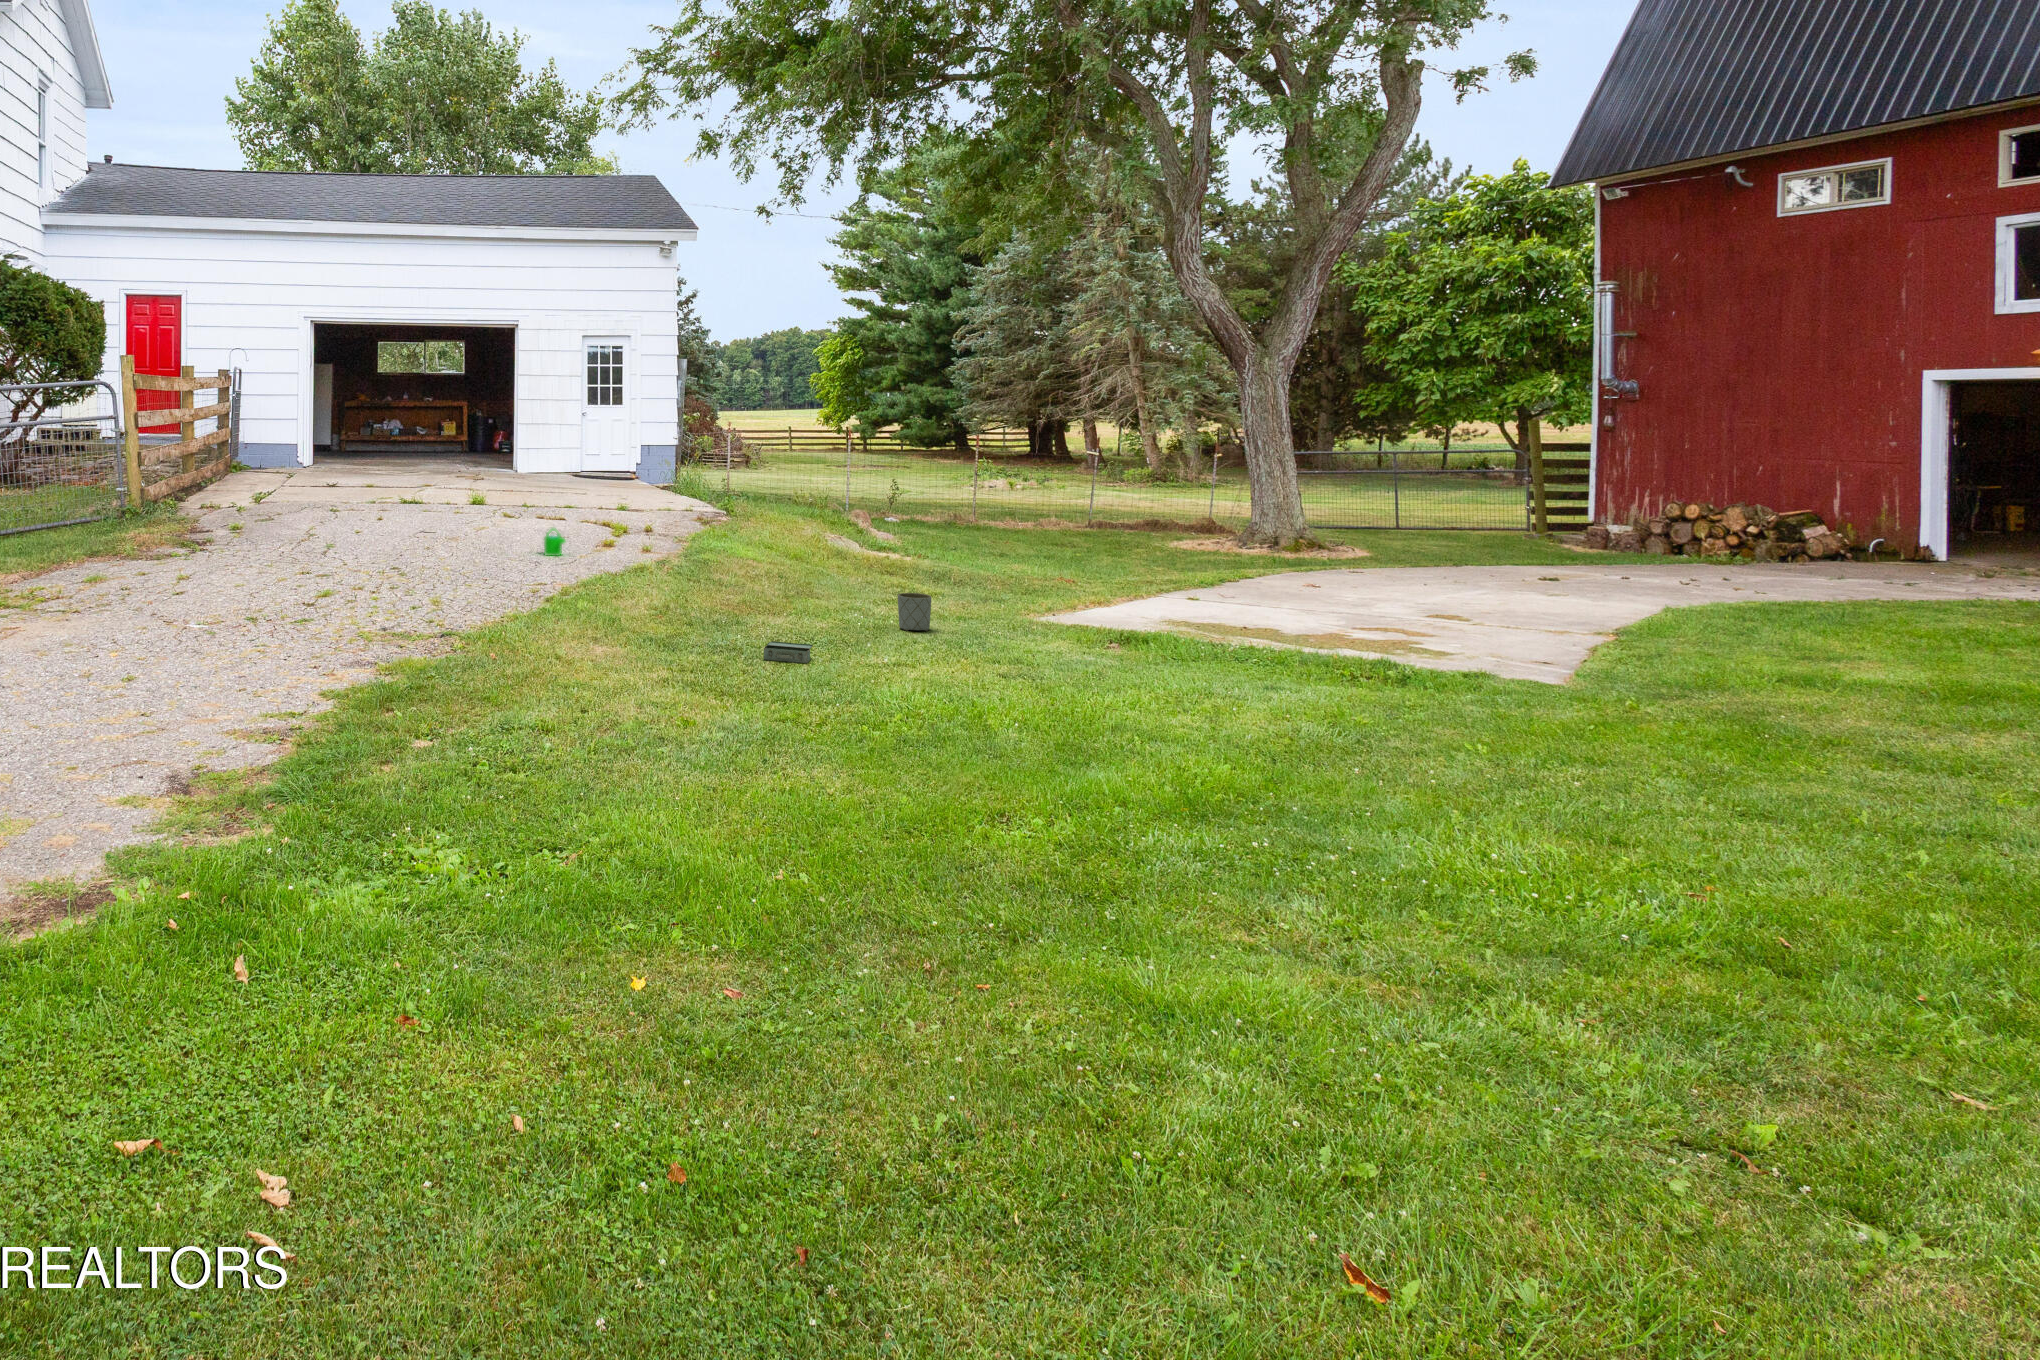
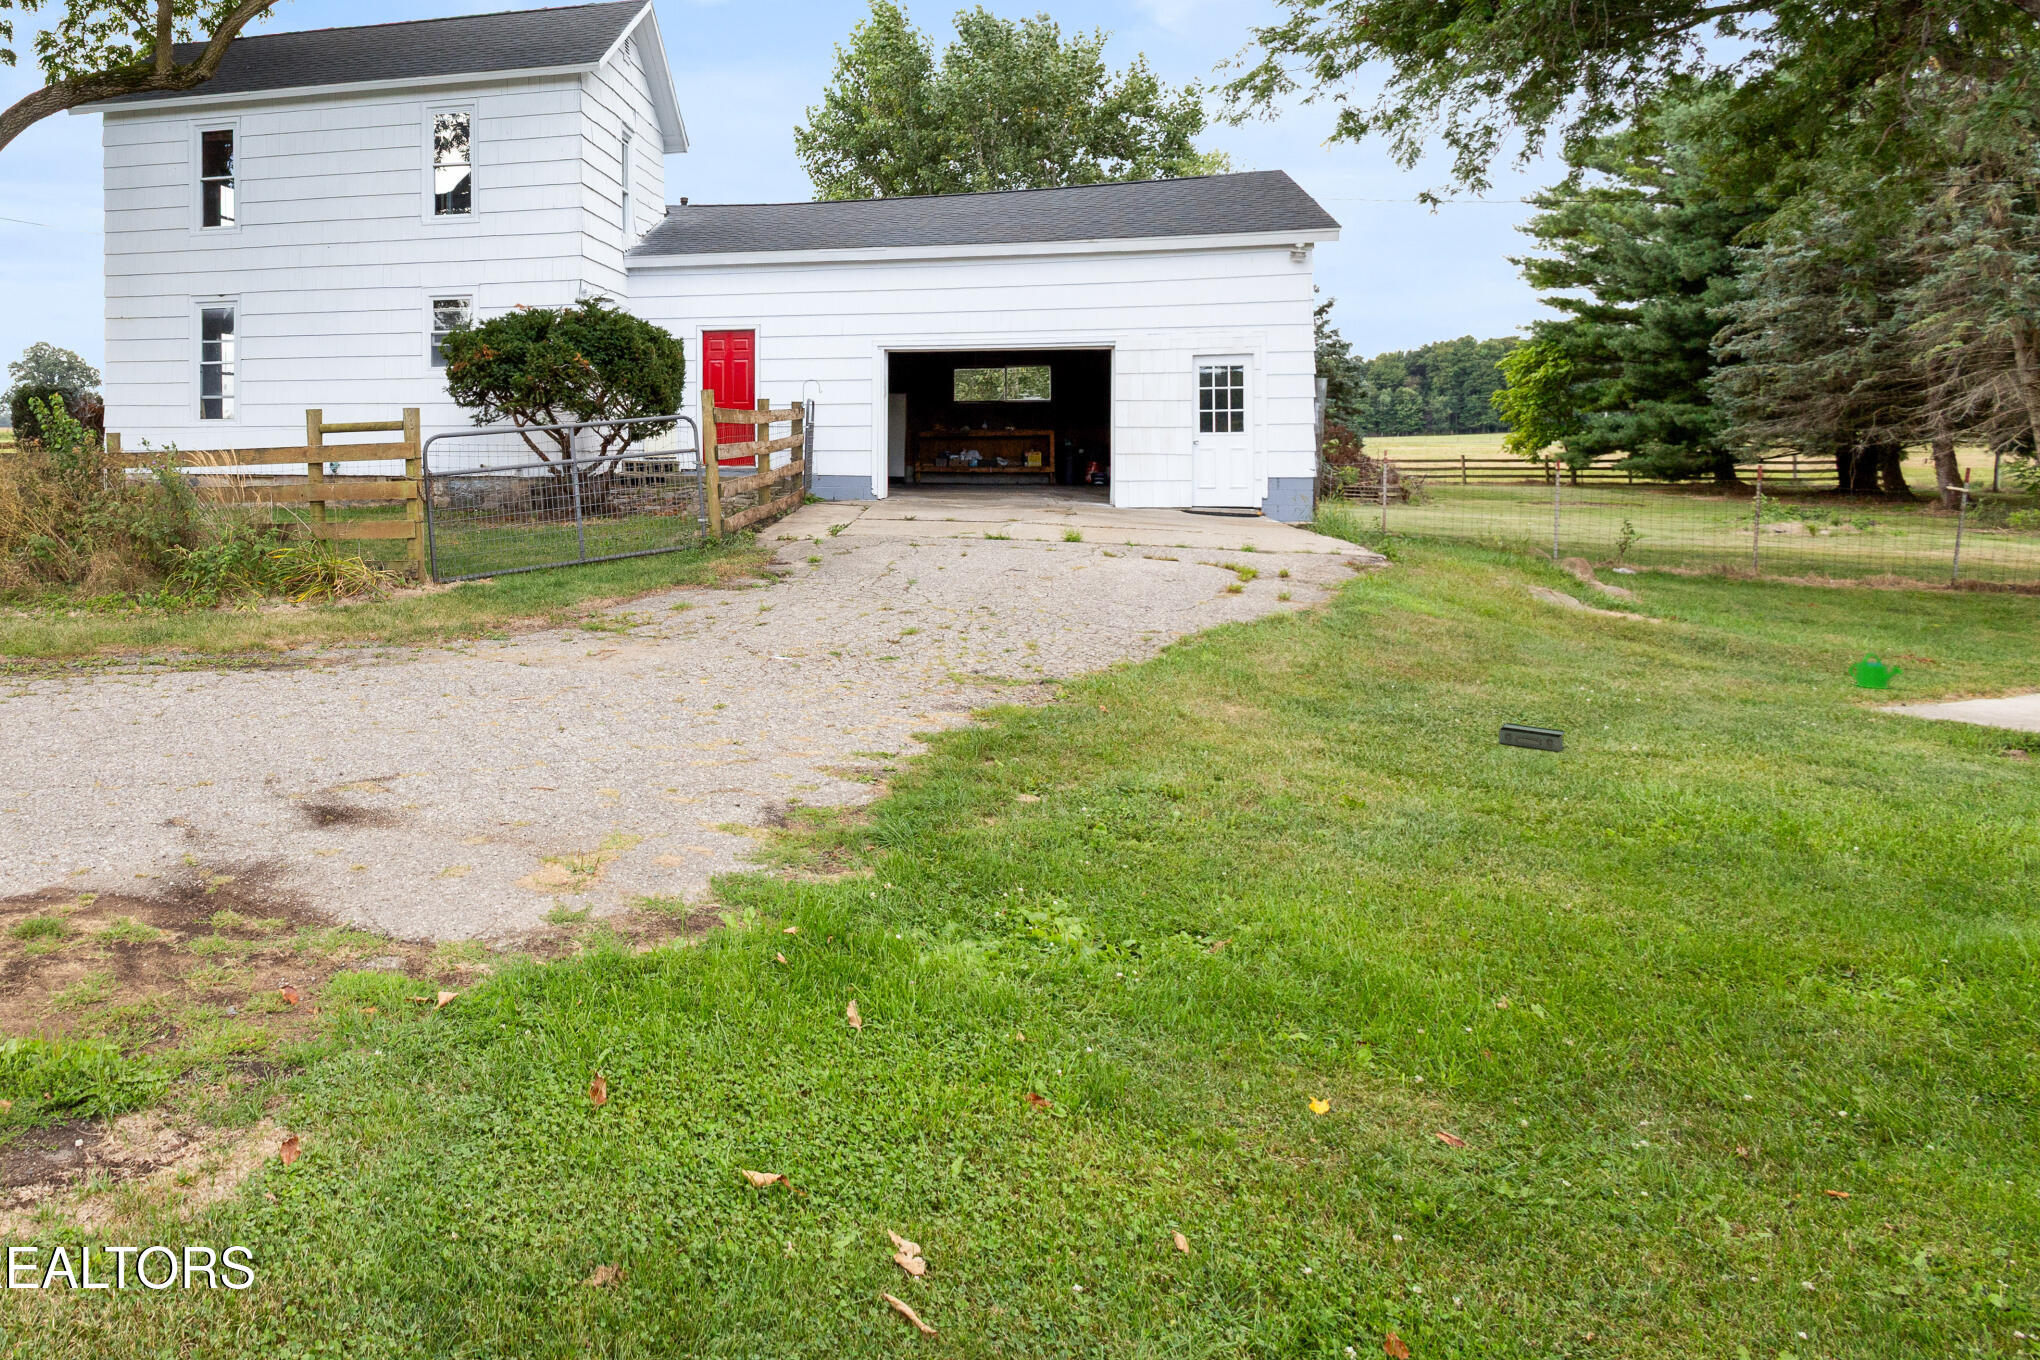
watering can: present [544,528,565,556] -> present [1848,652,1903,689]
planter: present [898,593,931,631] -> none [1678,679,1729,727]

